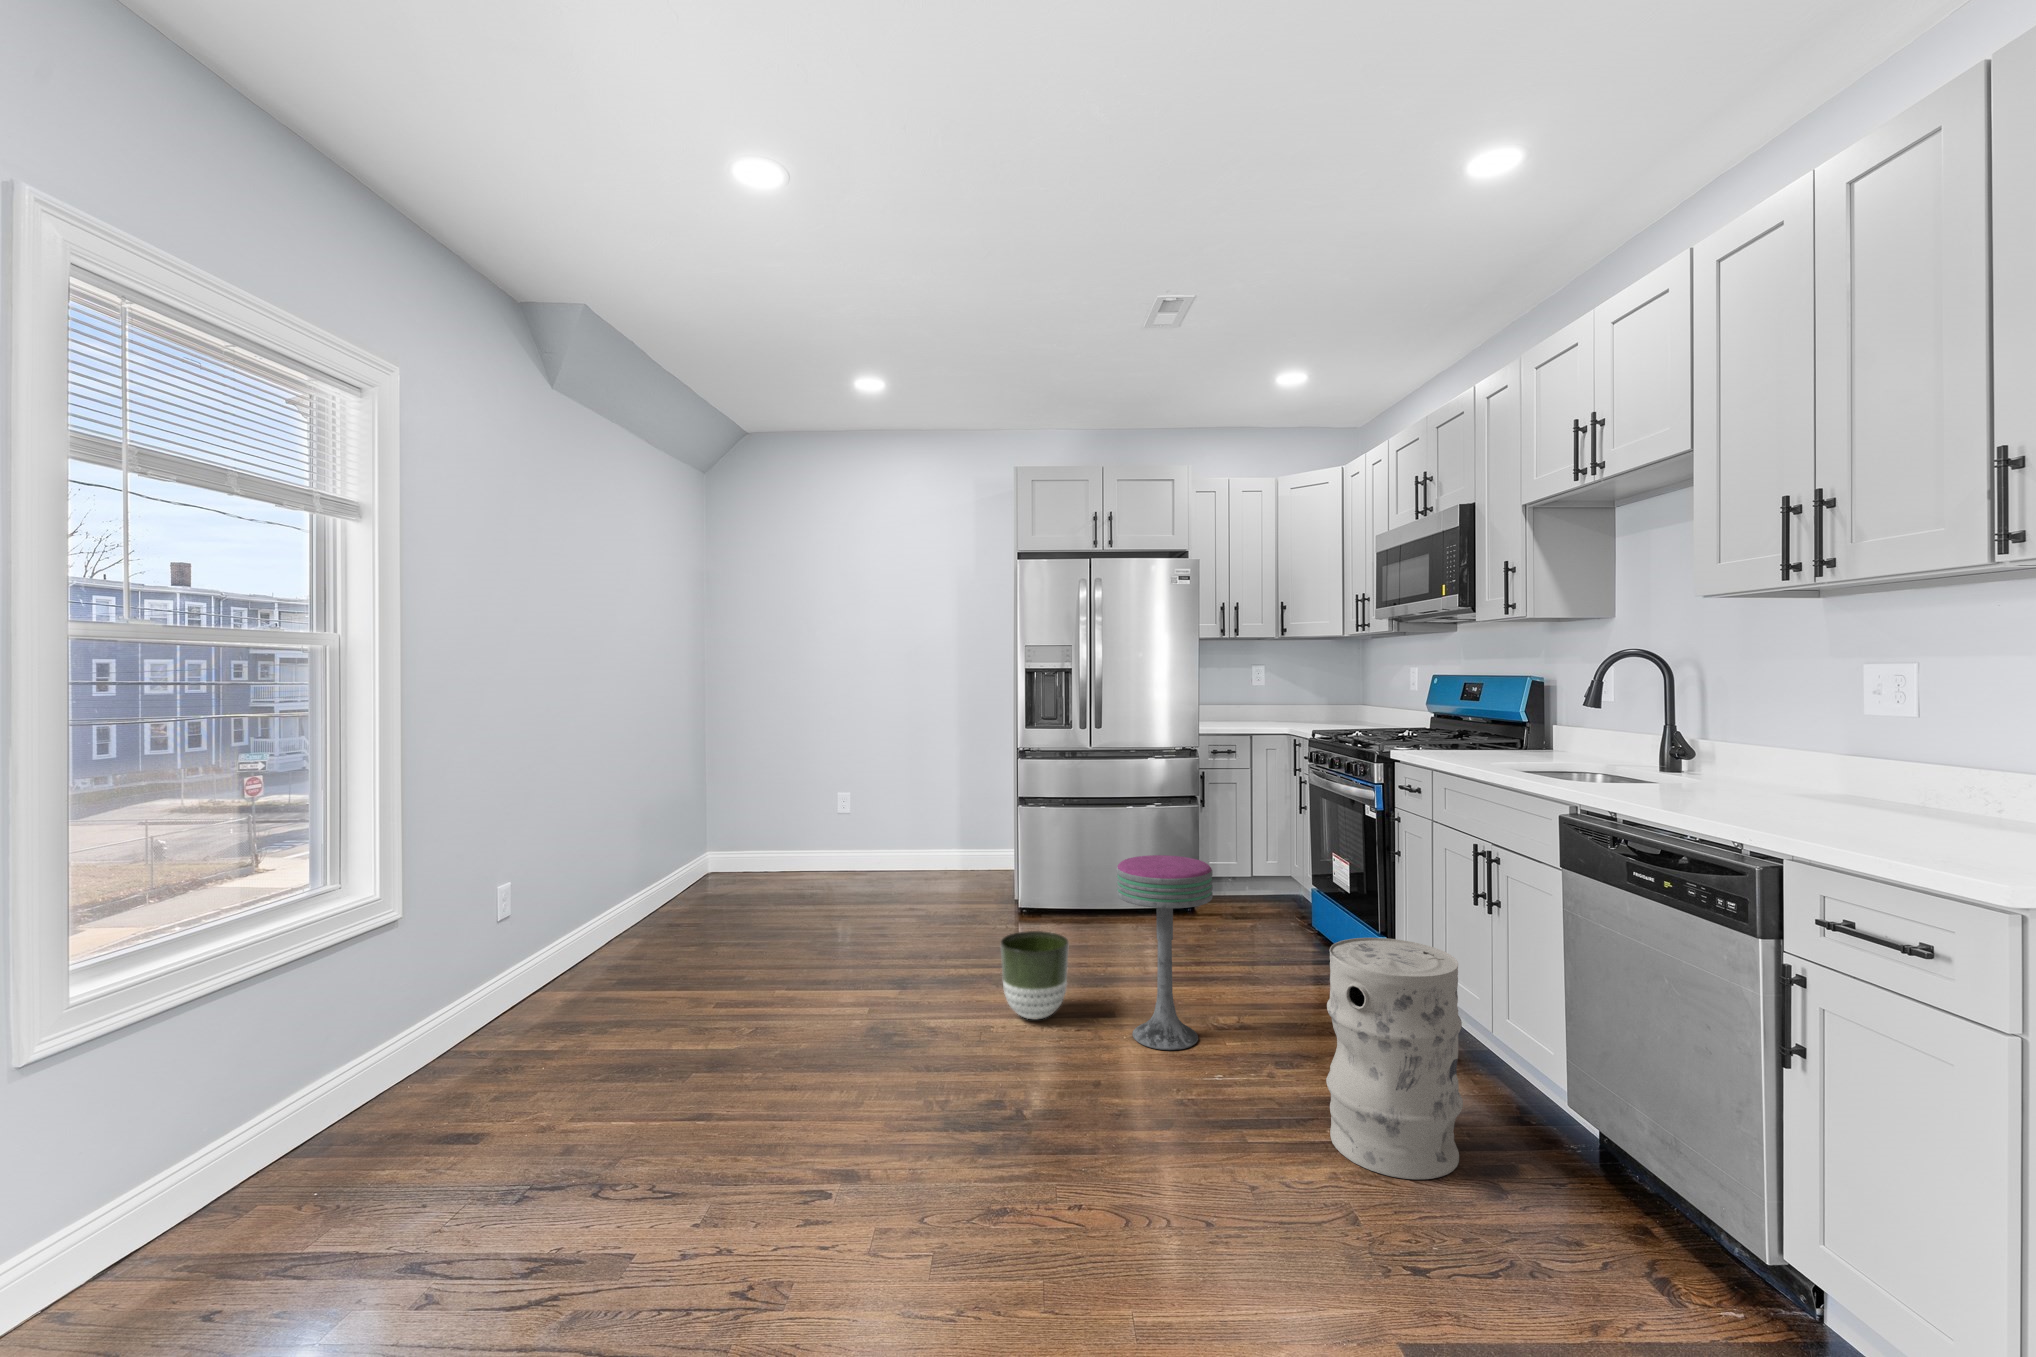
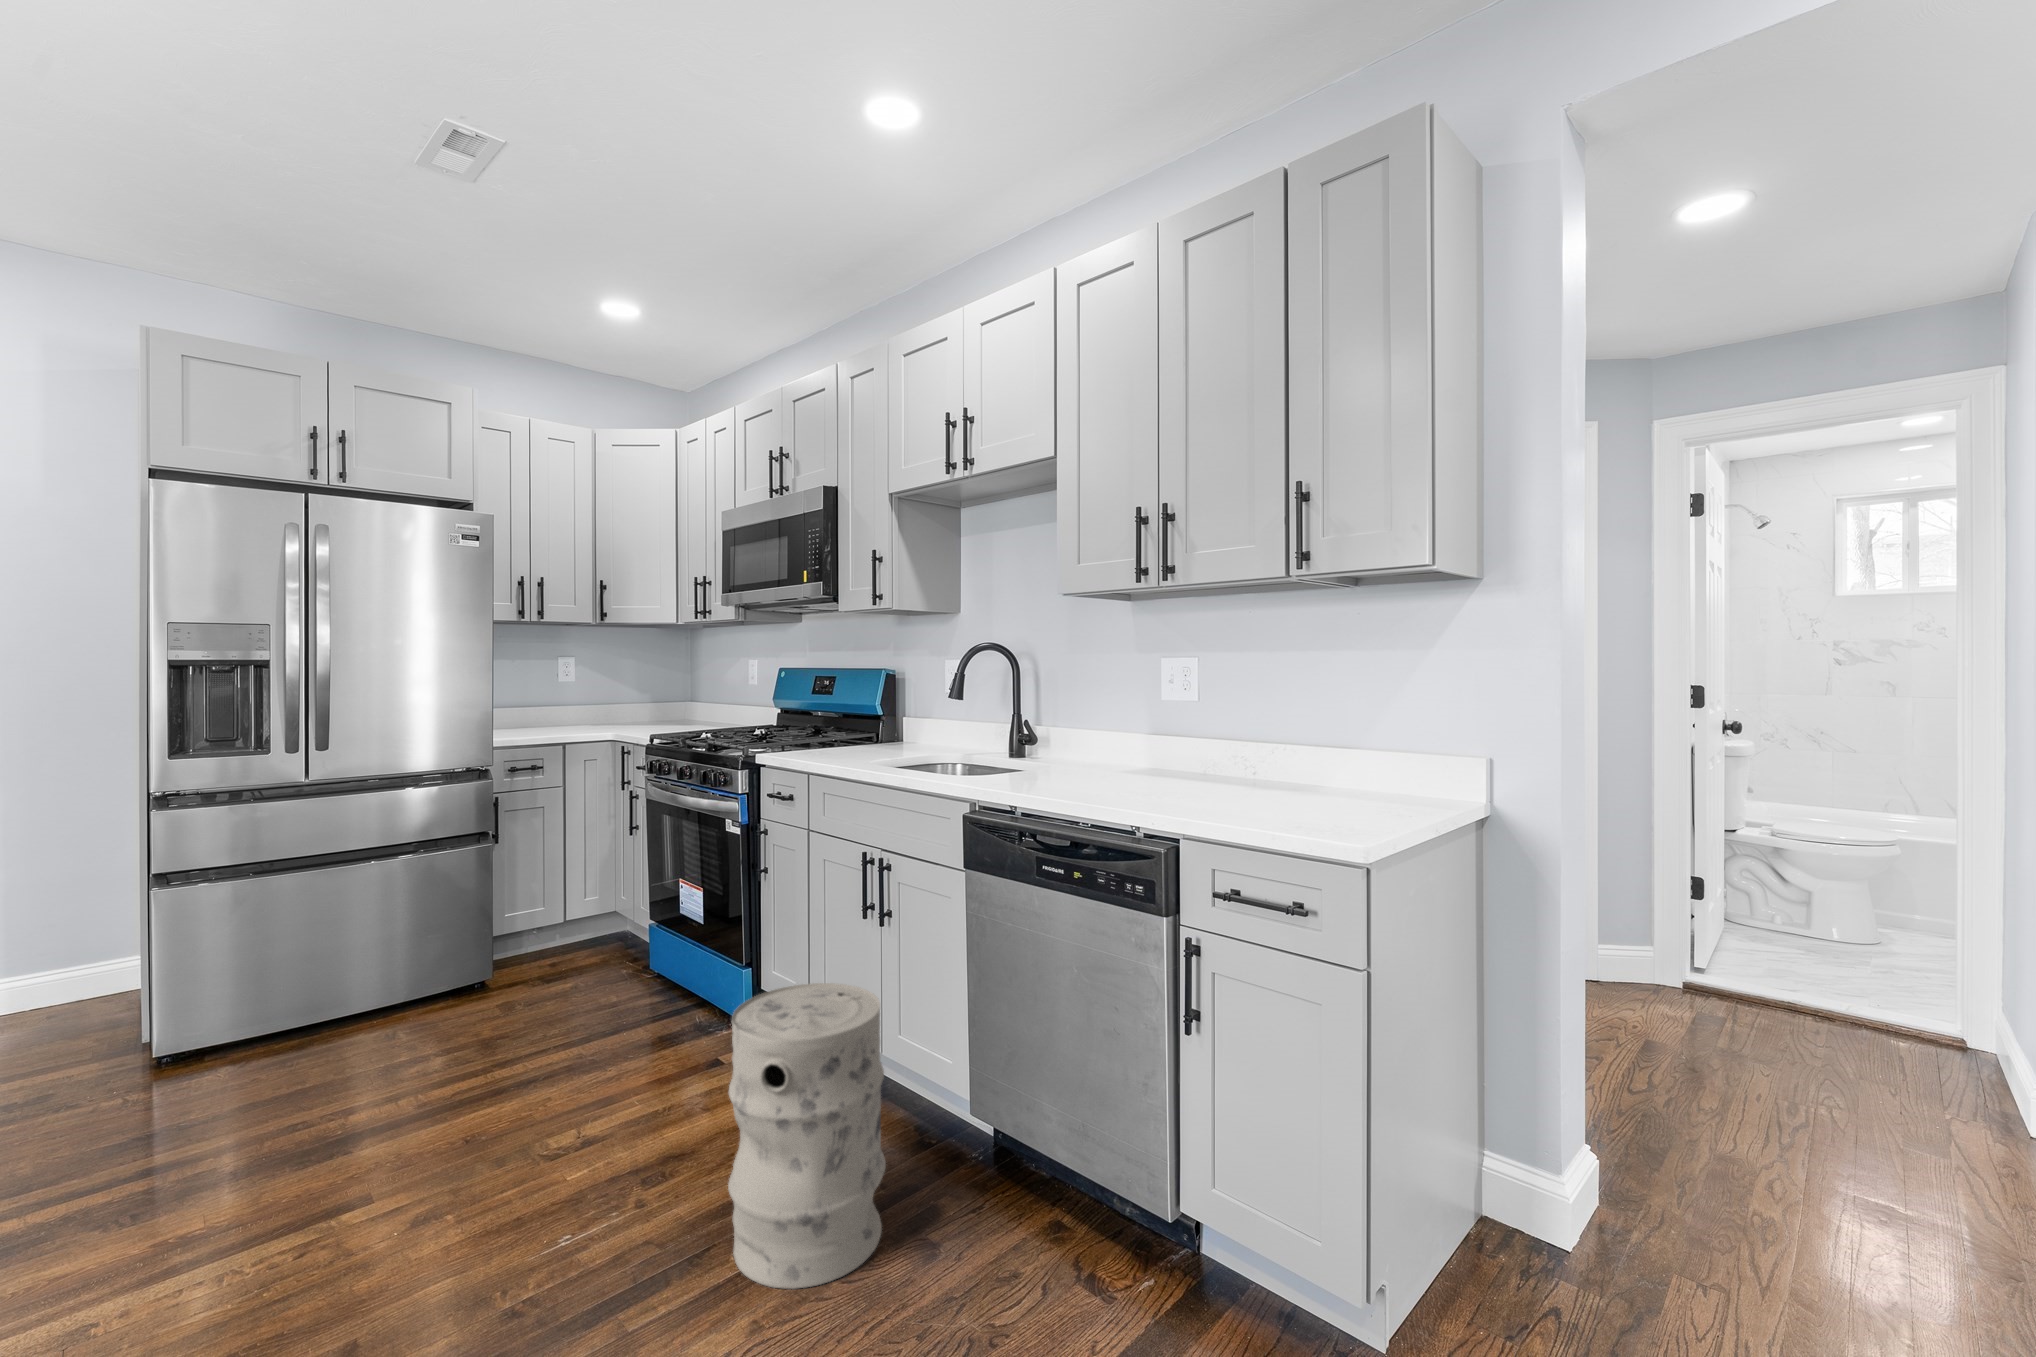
bar stool: present [1116,855,1213,1050] -> none [379,928,544,1228]
planter: present [1001,931,1069,1019] -> none [121,1096,280,1264]

